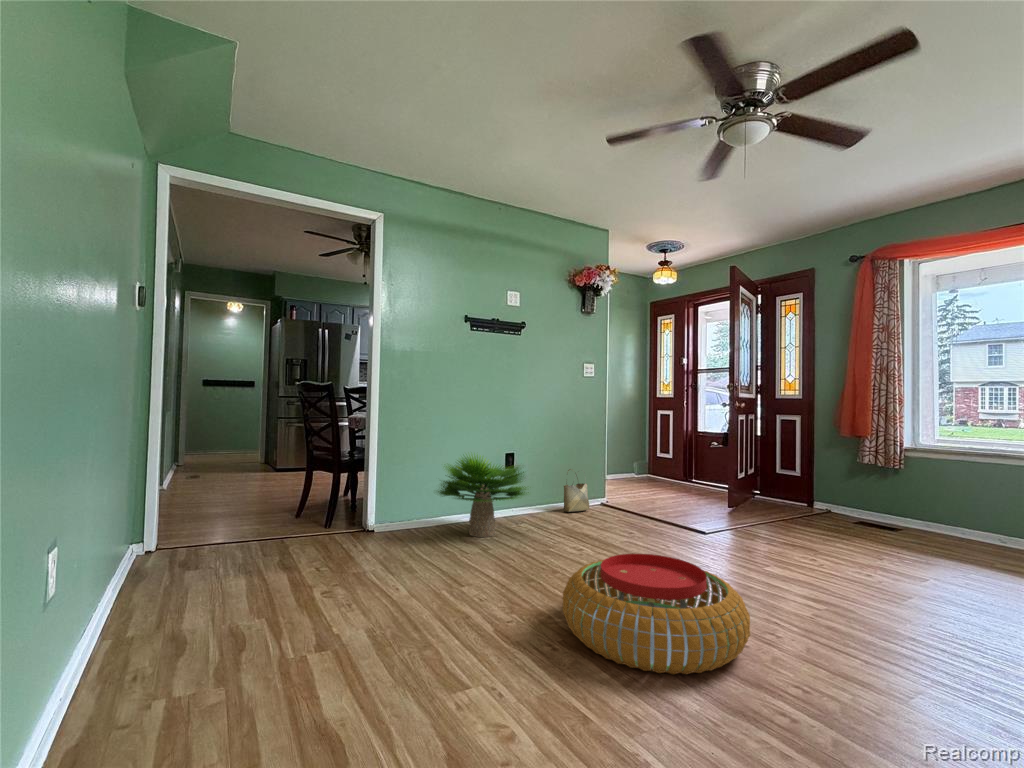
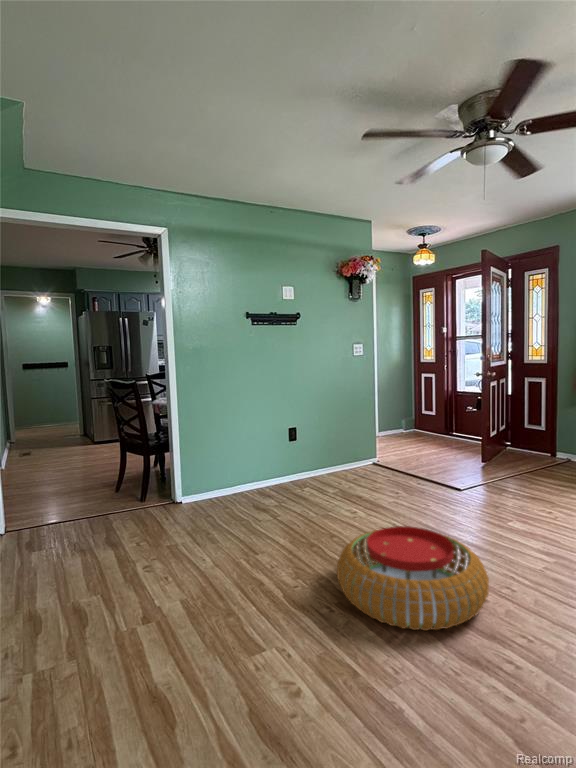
potted plant: present [438,454,526,537] -> none [229,428,314,503]
woven basket: present [563,469,589,512] -> none [340,436,363,473]

